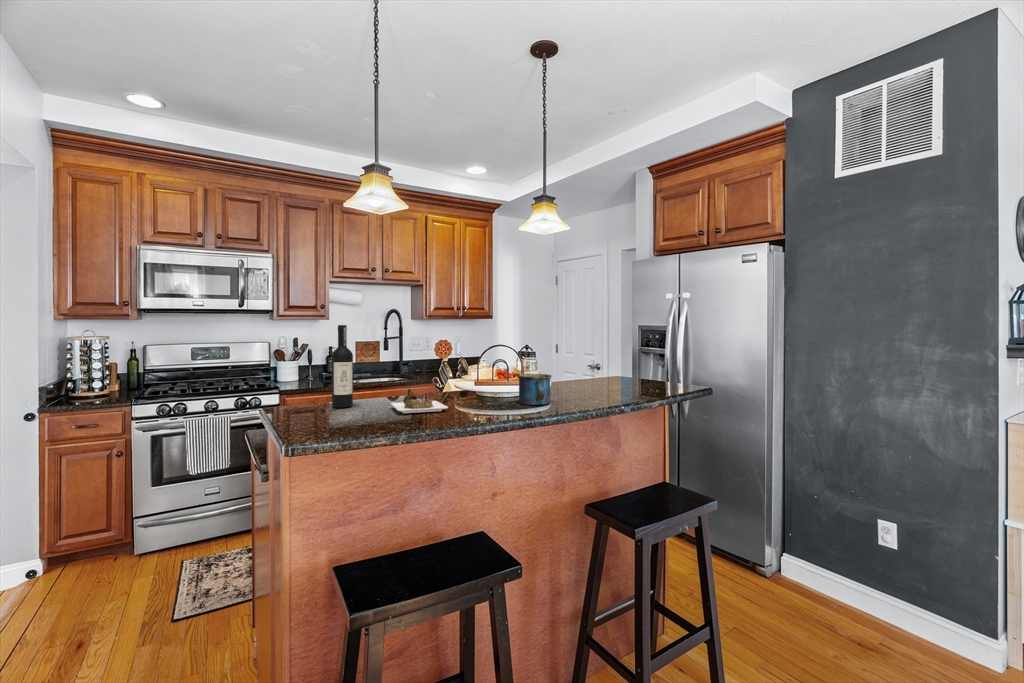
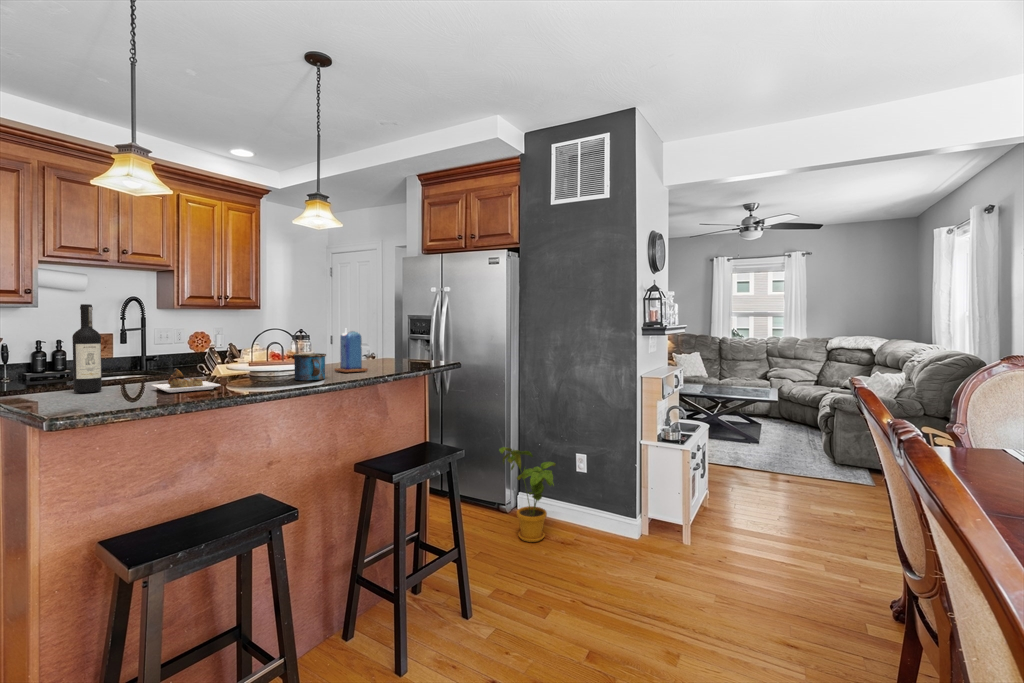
candle: none [560,345,596,395] -> present [335,329,368,372]
house plant: none [756,494,839,626] -> present [499,447,556,542]

